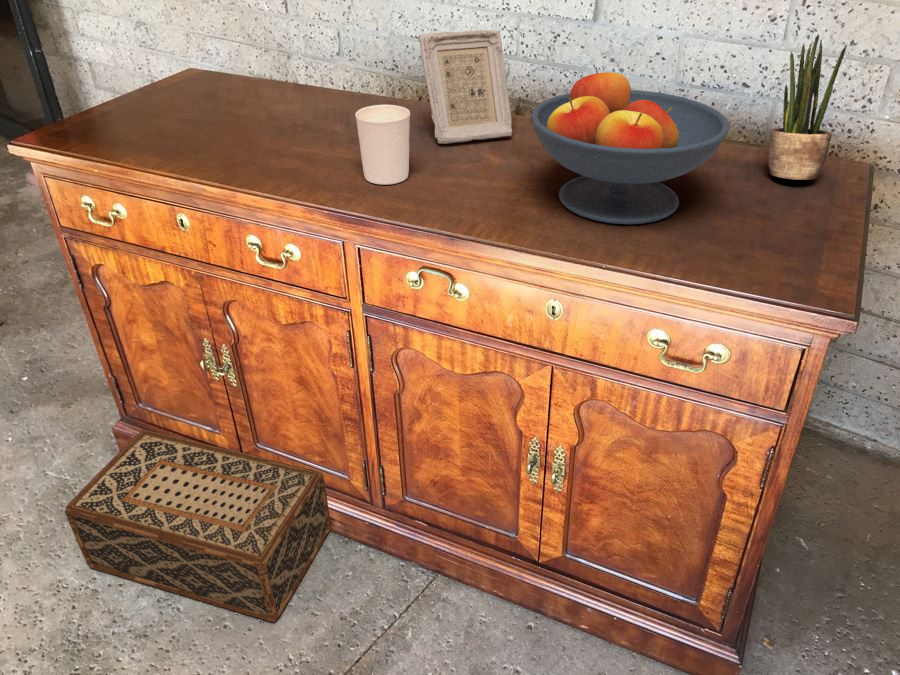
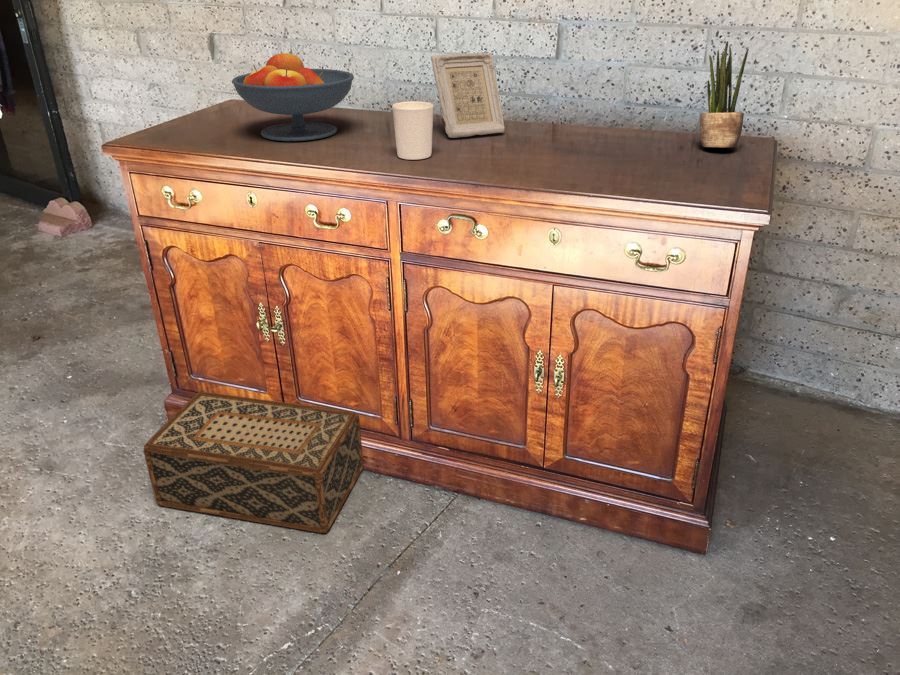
fruit bowl: present [531,67,730,224] -> present [232,52,354,141]

